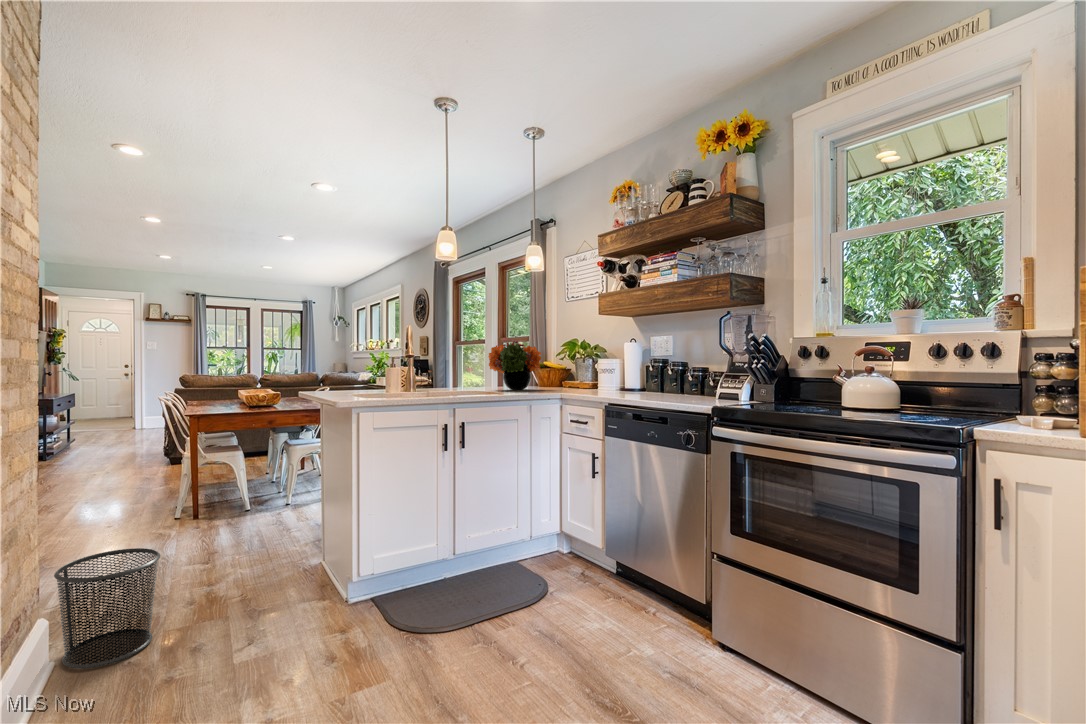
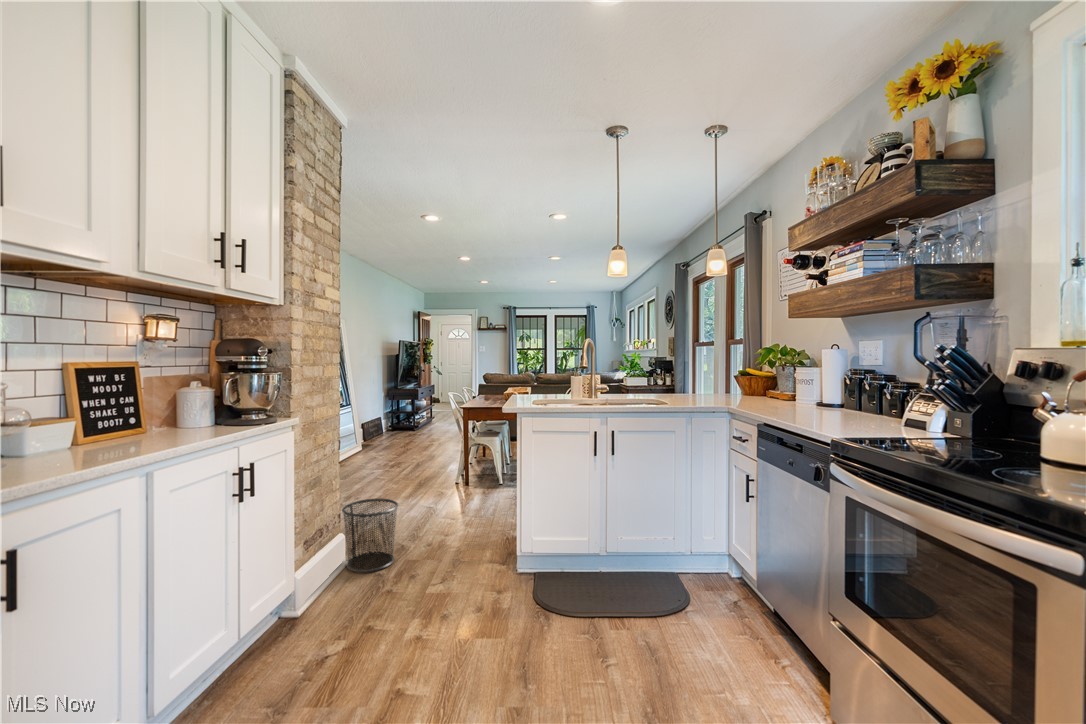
flower arrangement: present [488,340,541,390] -> none [669,349,727,399]

